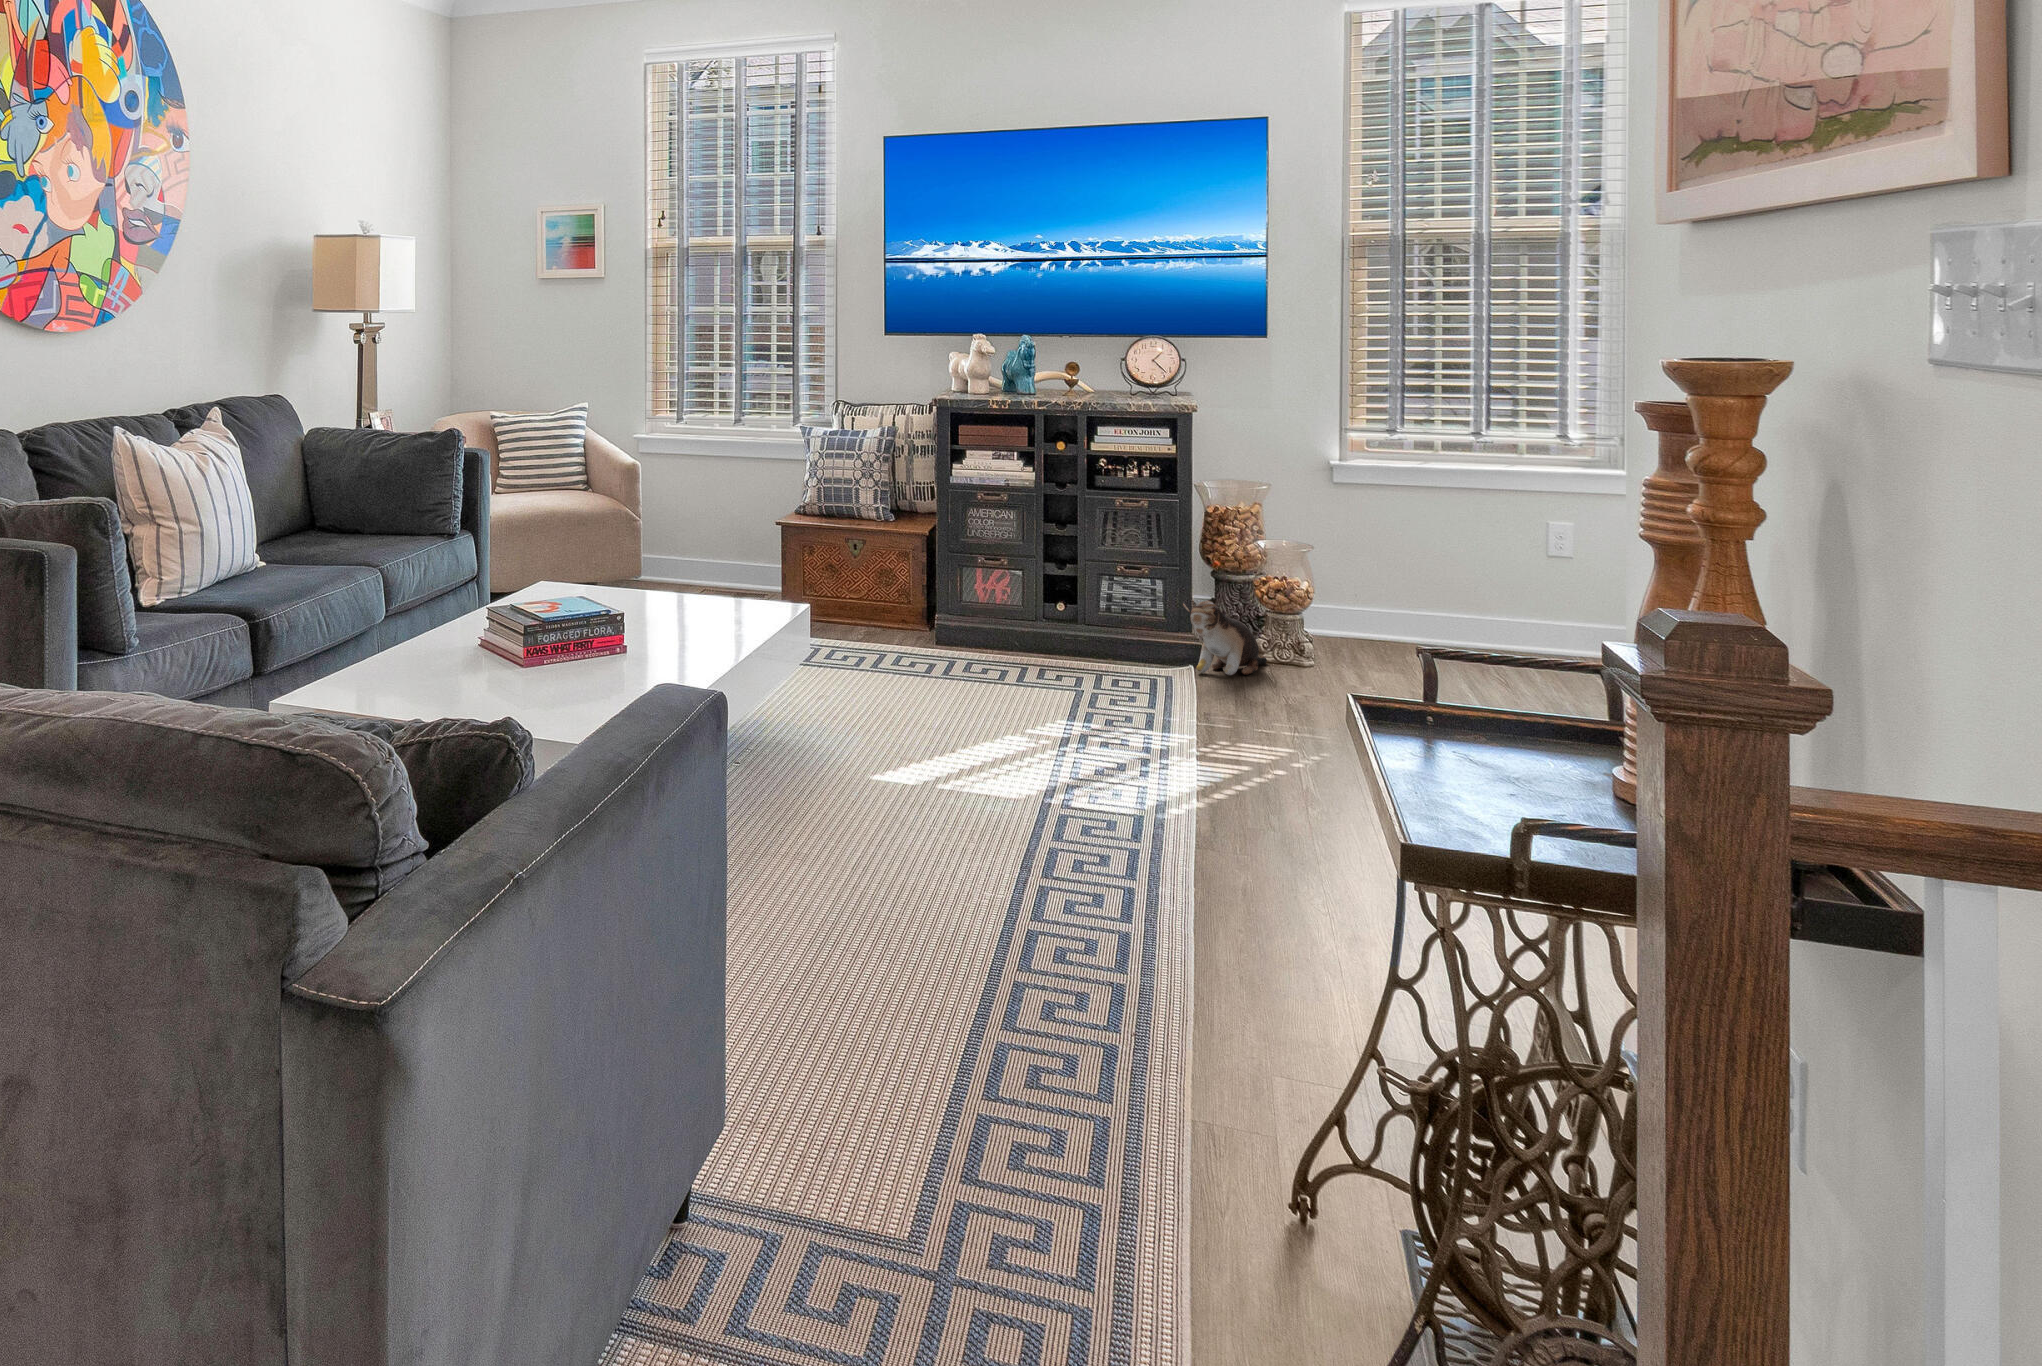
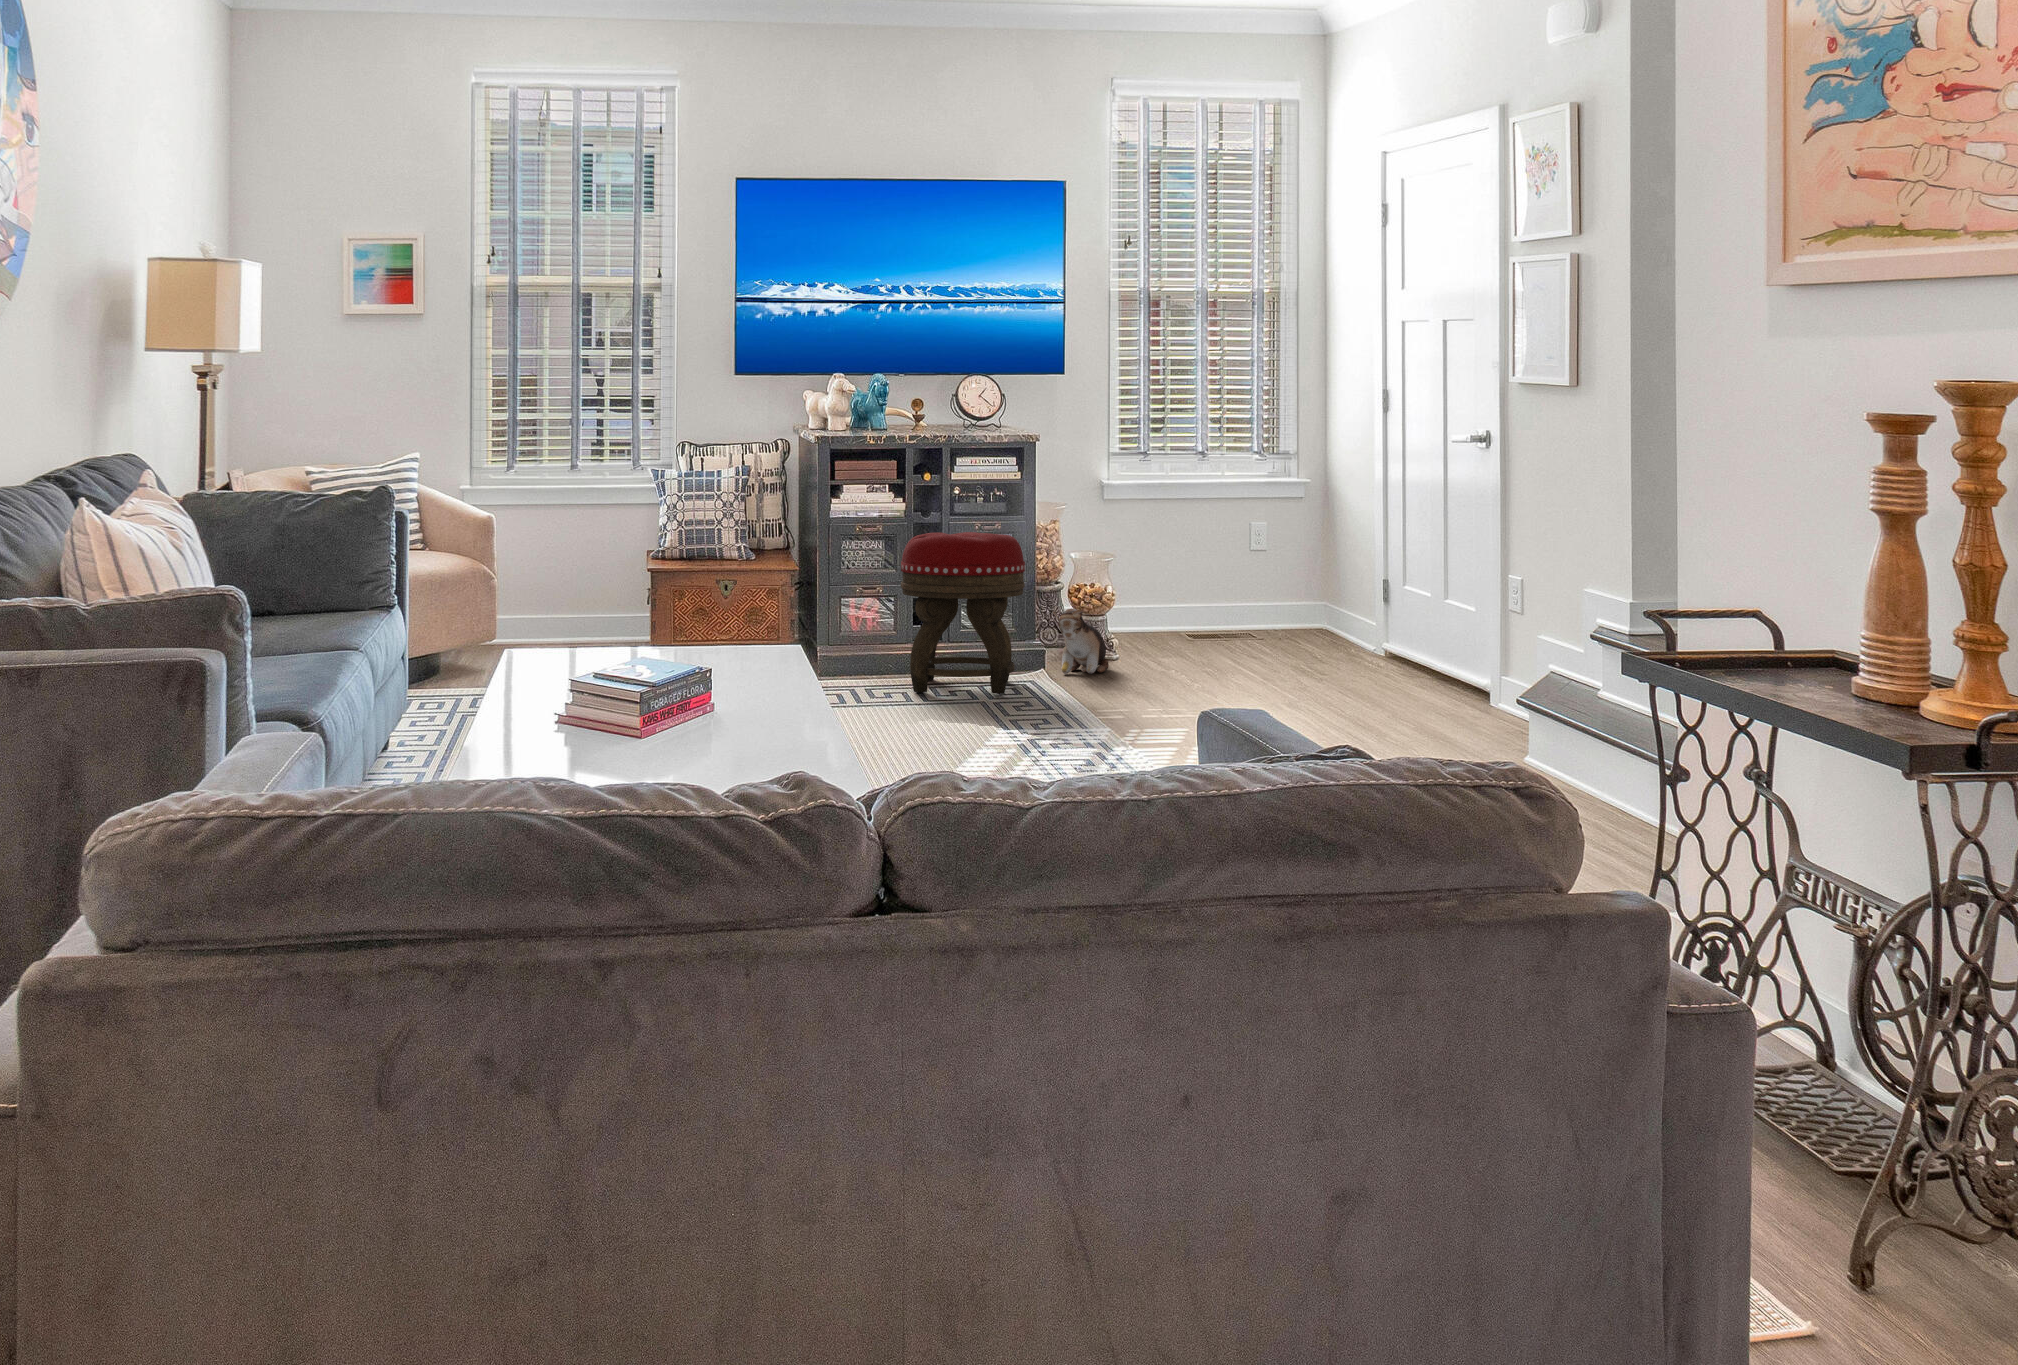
footstool: none [996,512,1136,694] -> present [901,532,1025,694]

